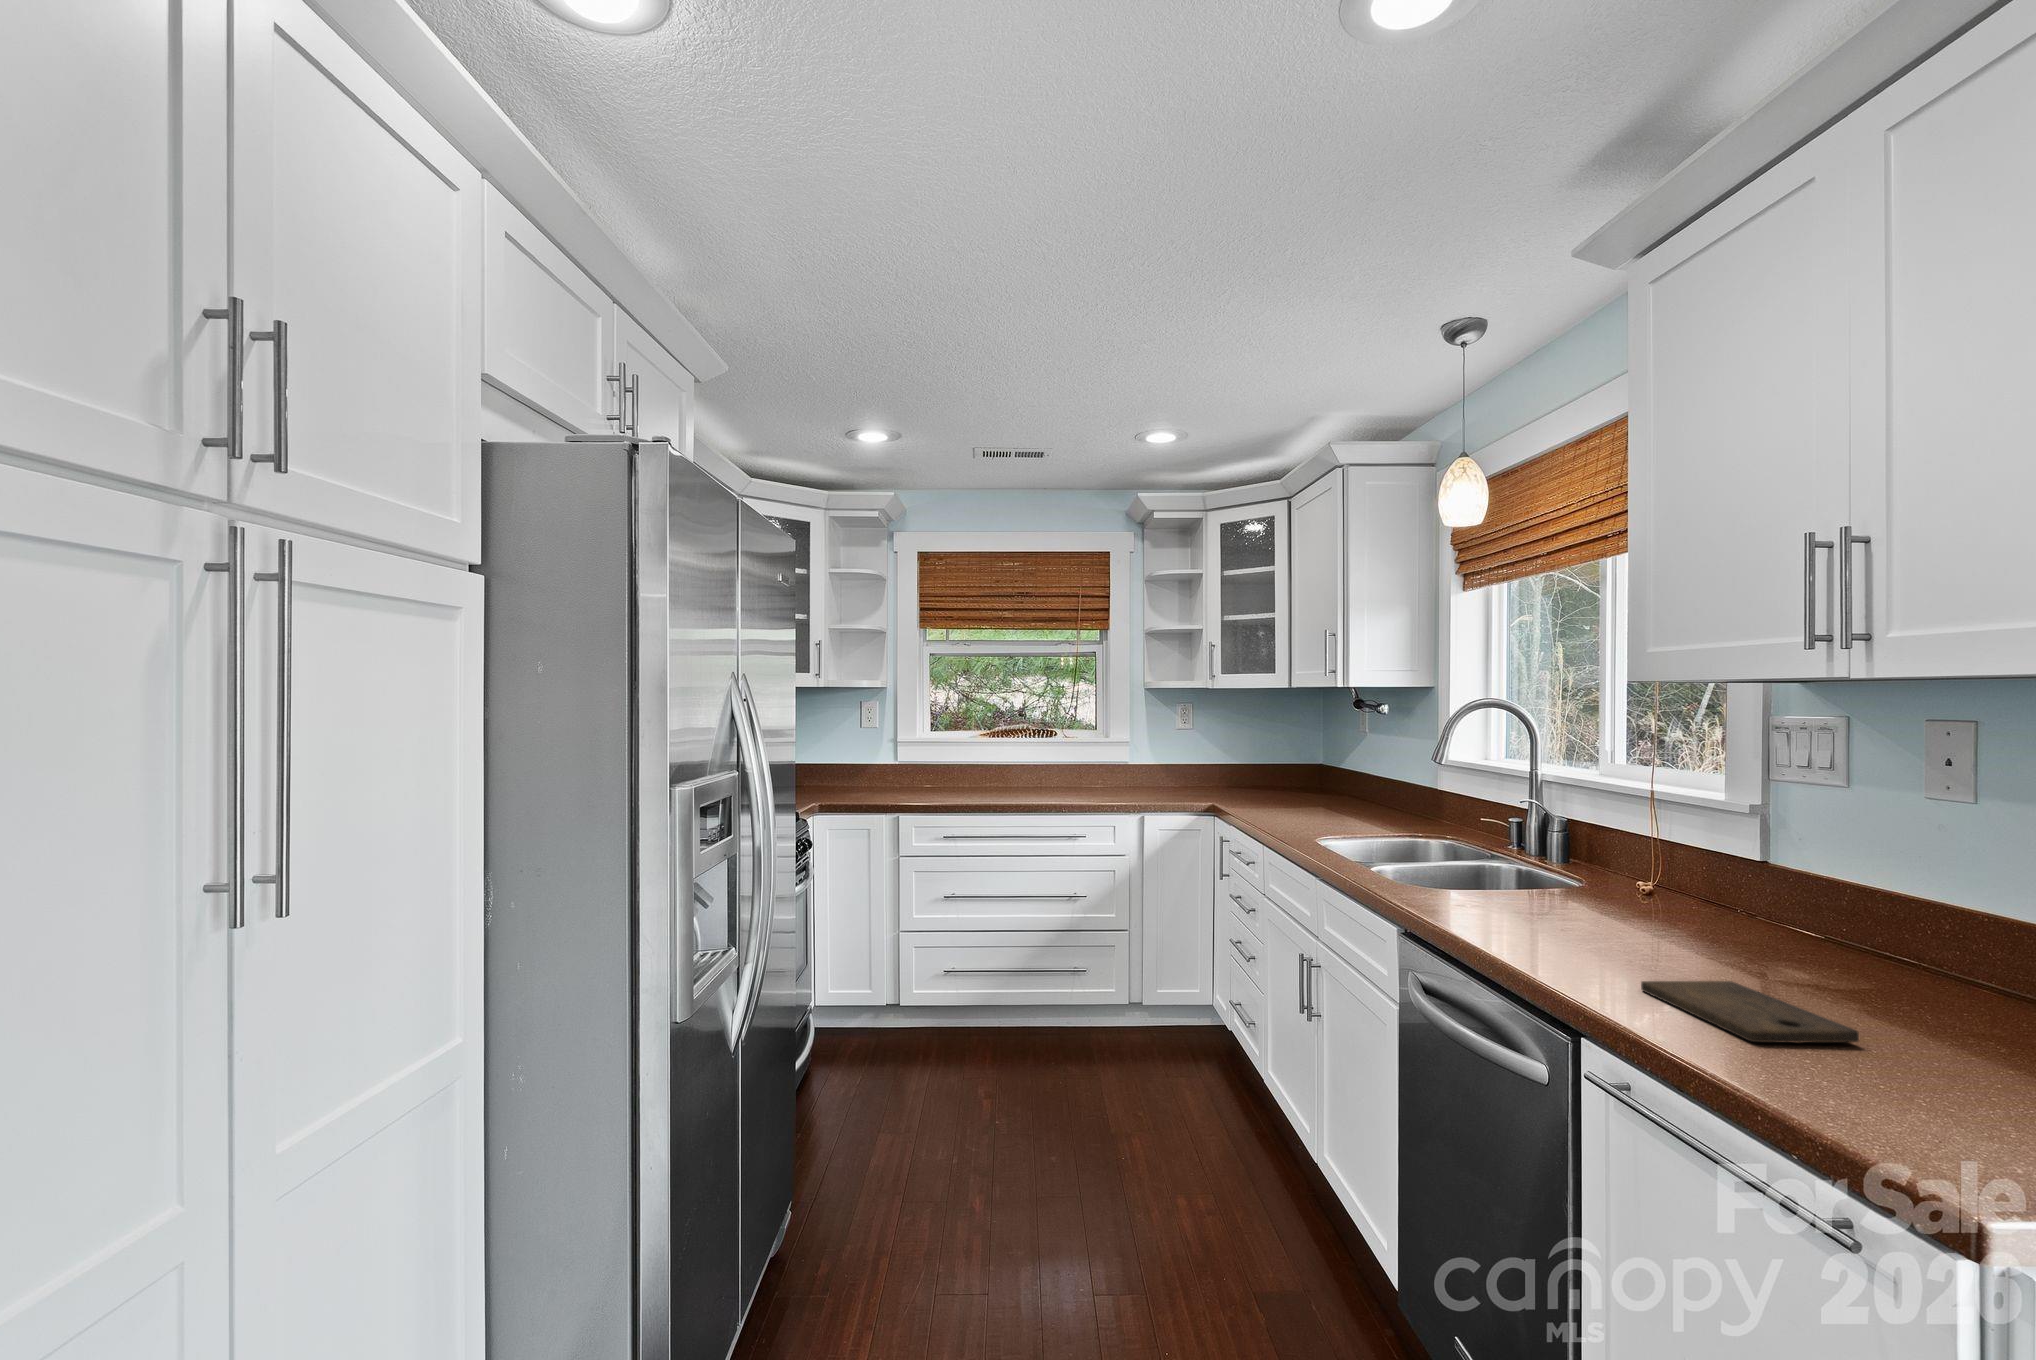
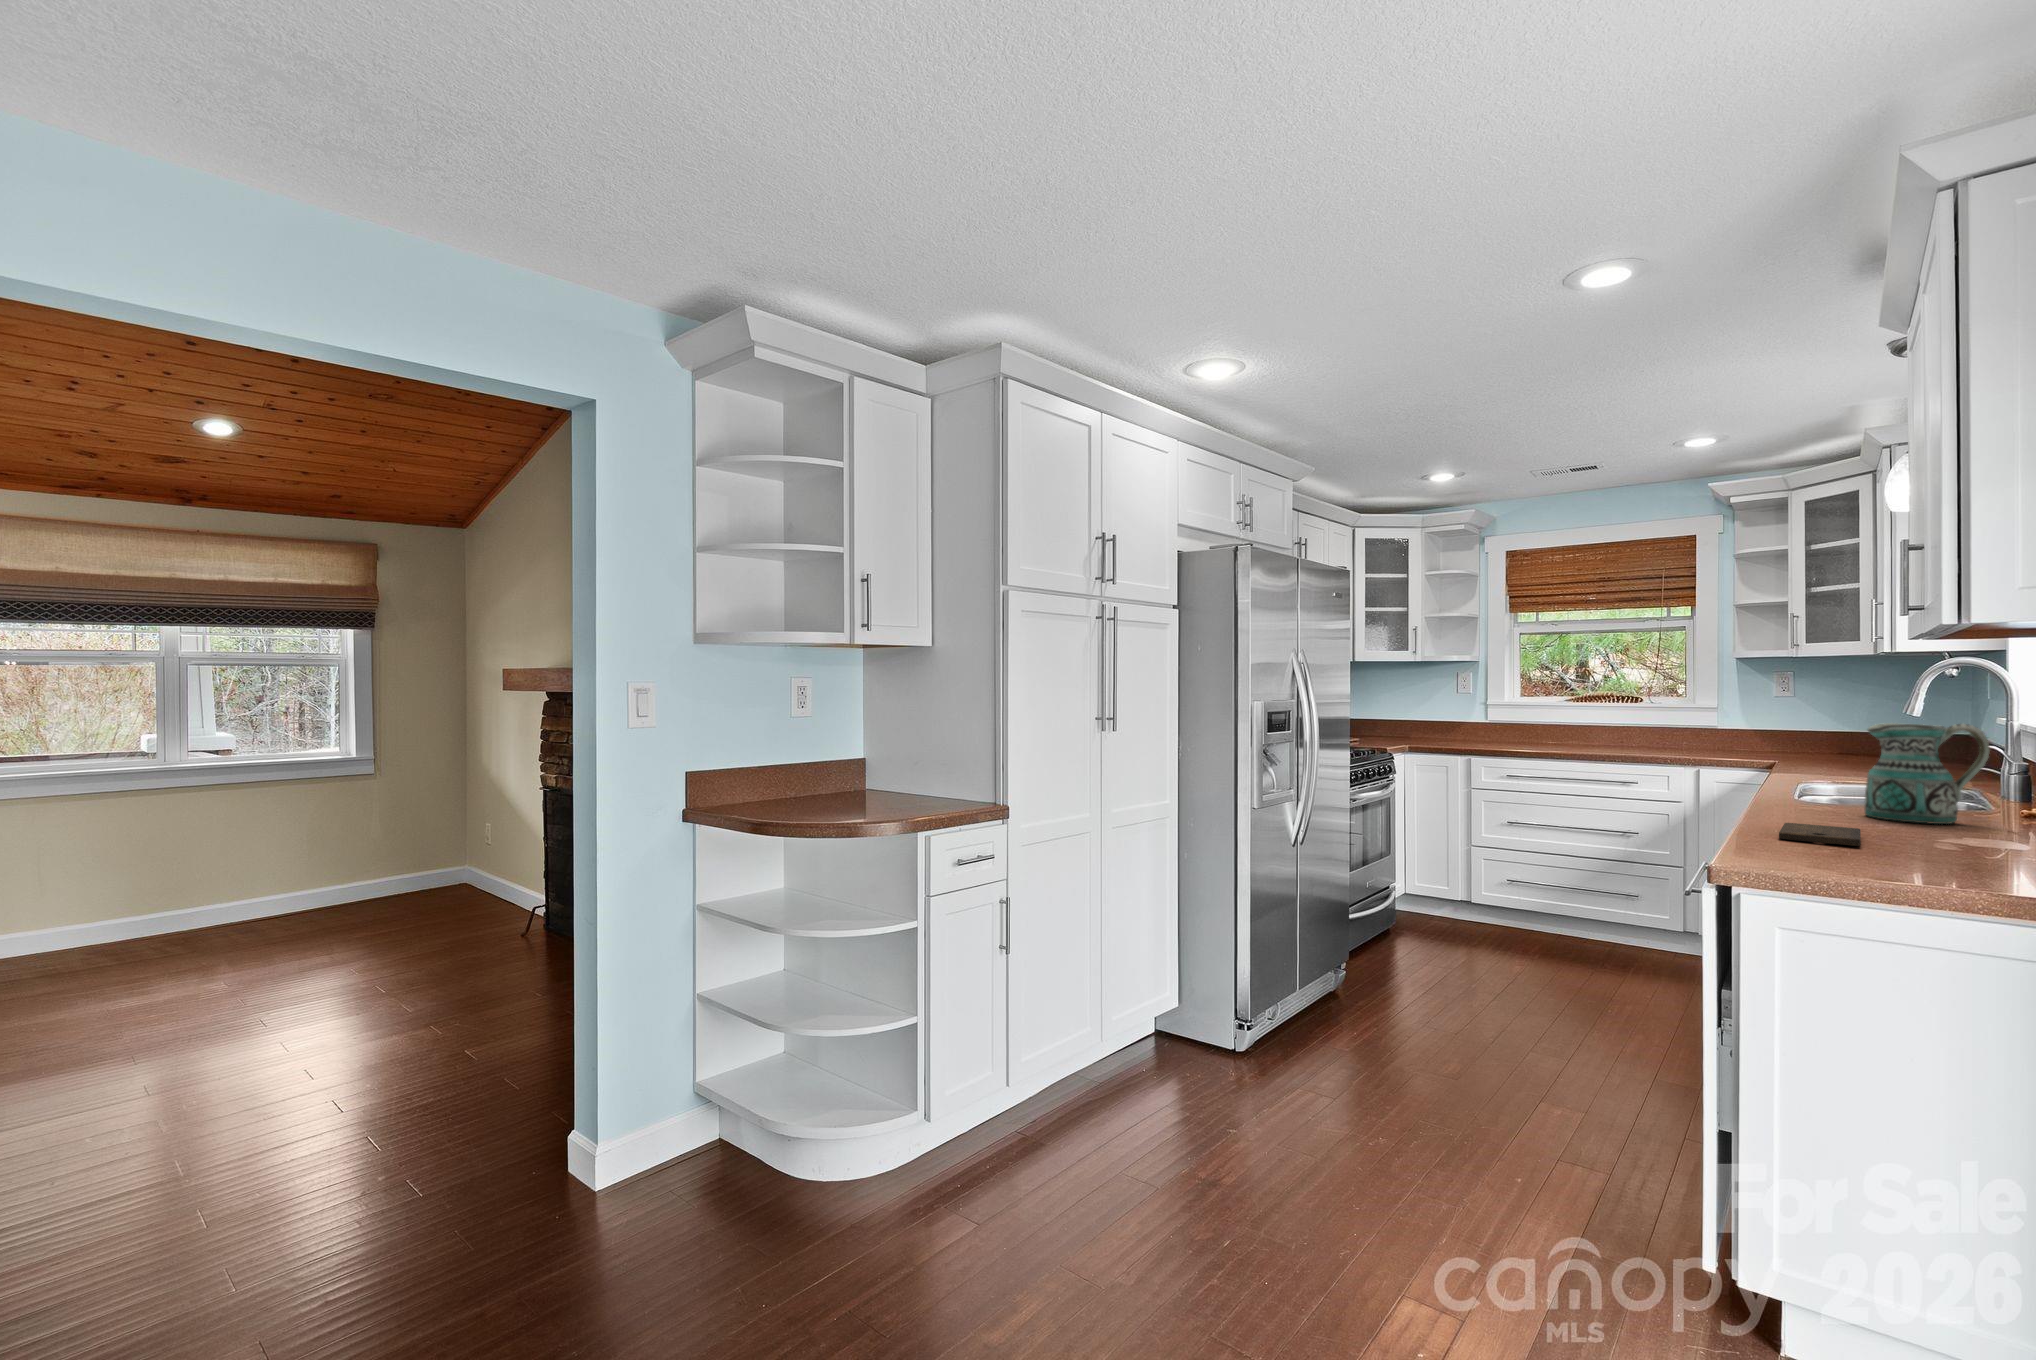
ceramic pitcher: none [1556,789,1668,930] -> present [1865,723,1990,824]

